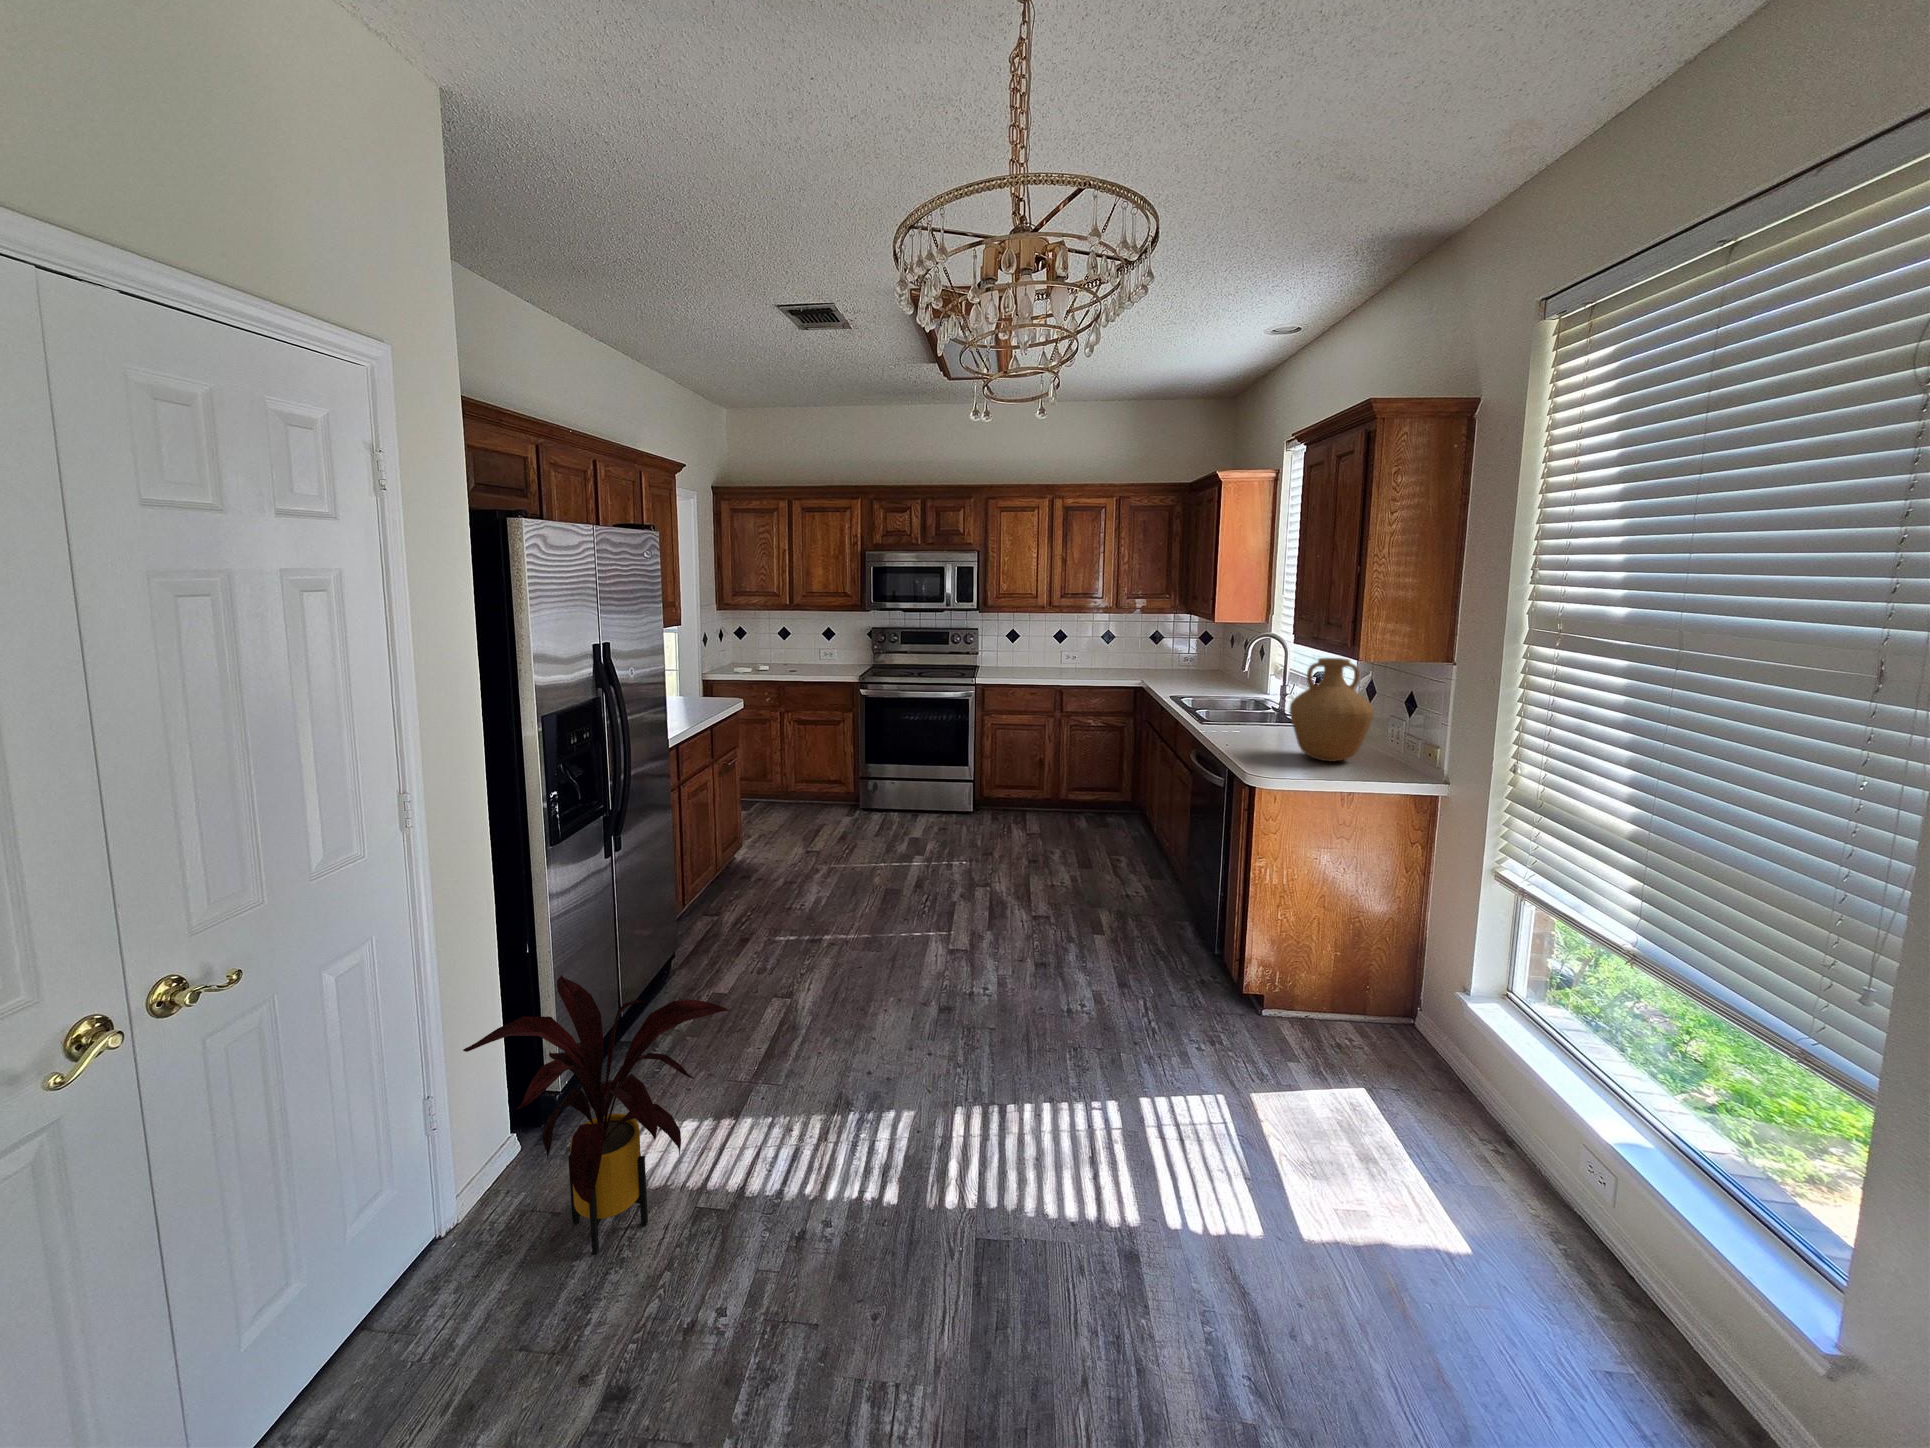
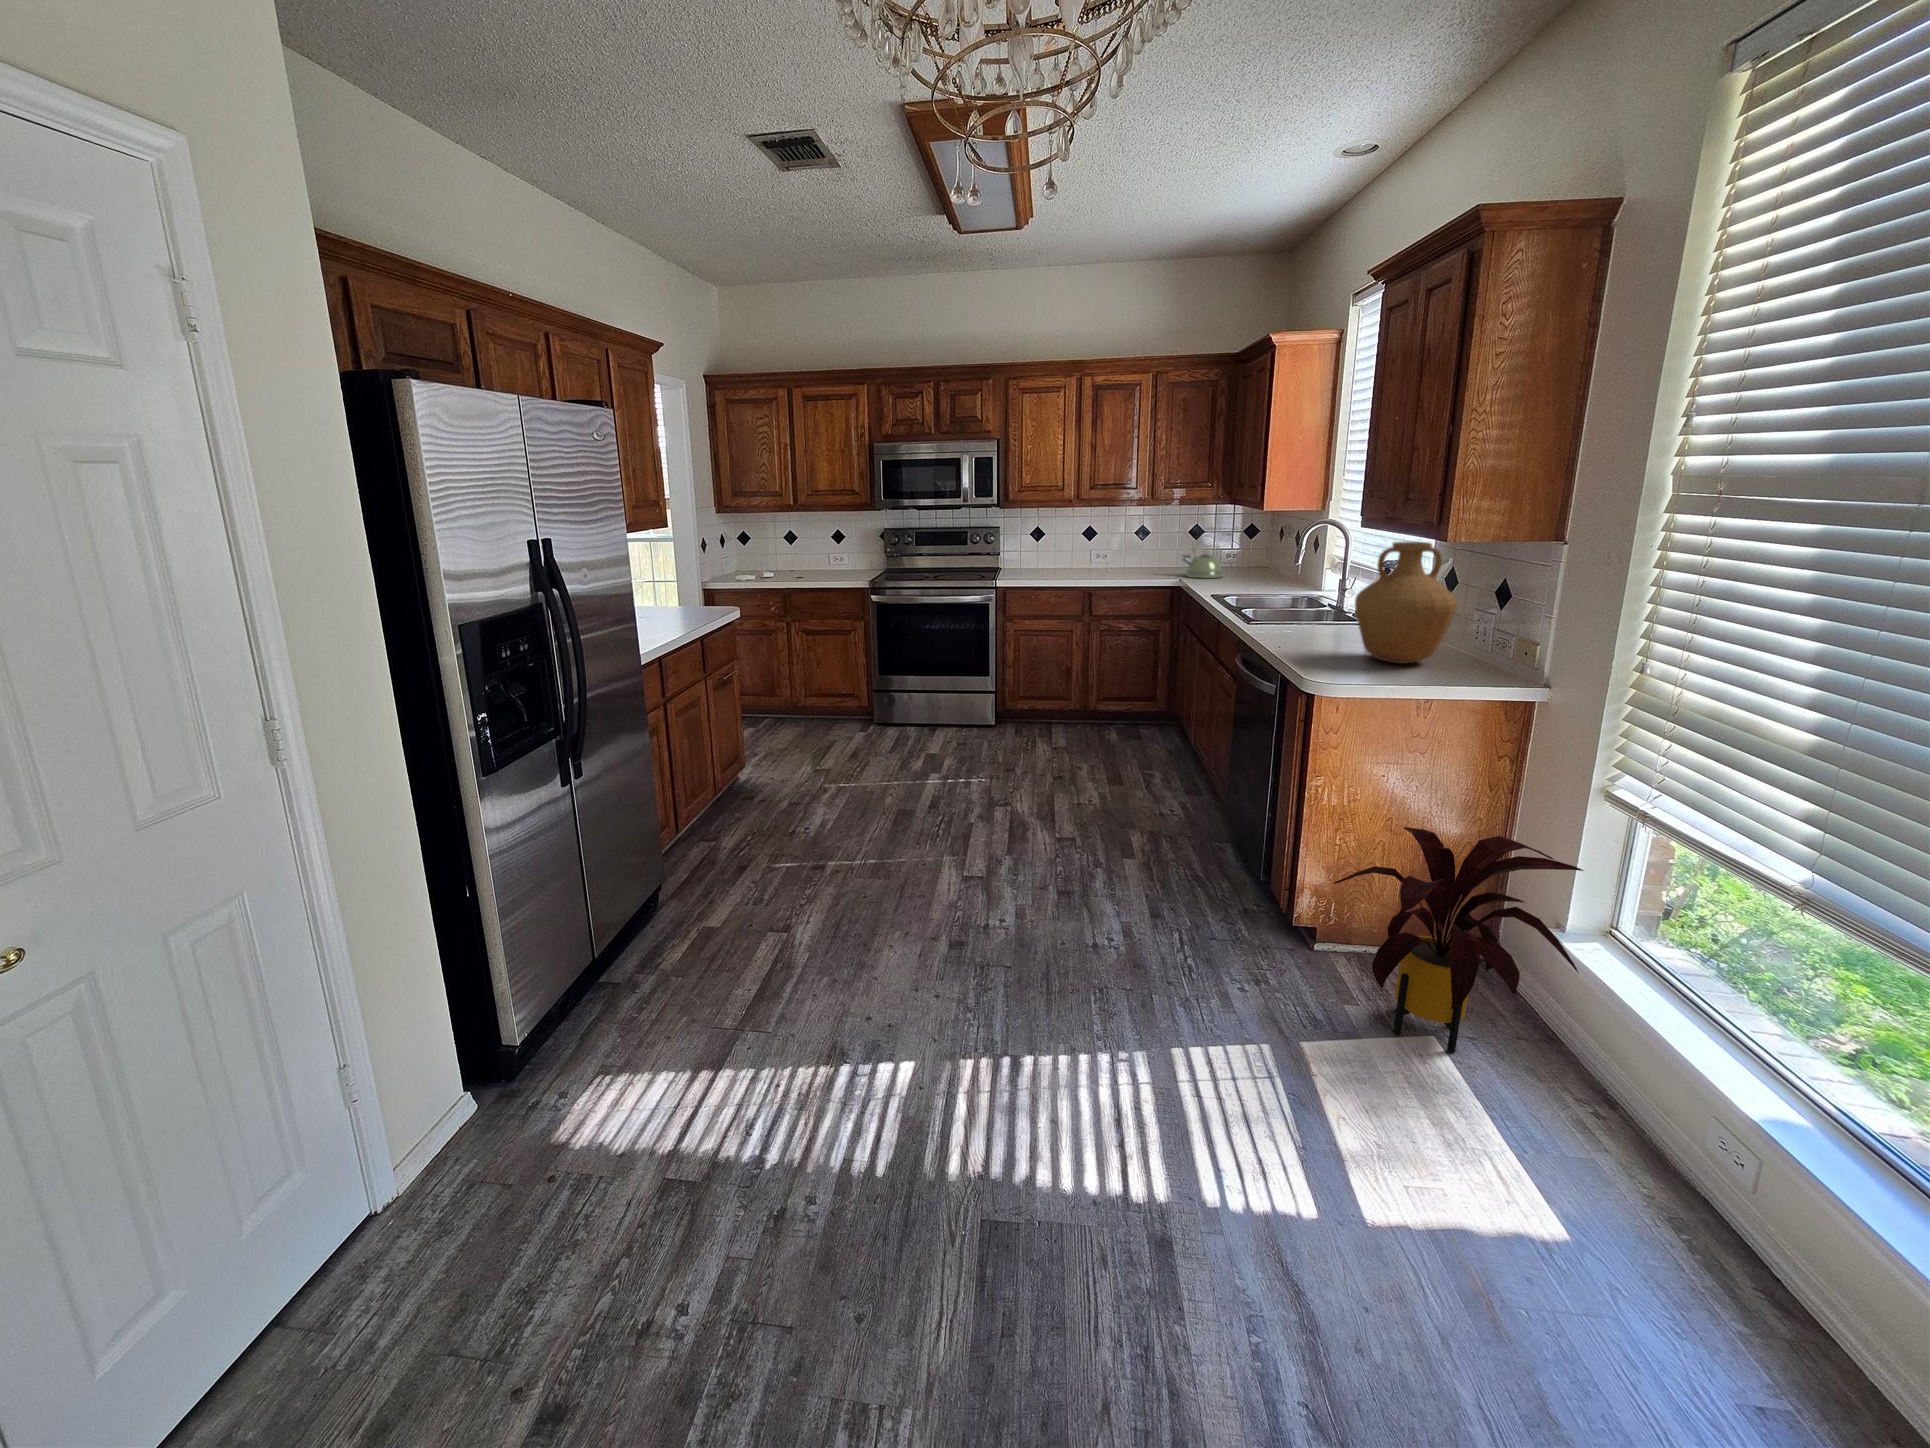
kettle: none [1145,641,1182,680] -> present [1183,547,1223,578]
house plant: present [463,975,730,1254] -> present [1333,827,1583,1053]

